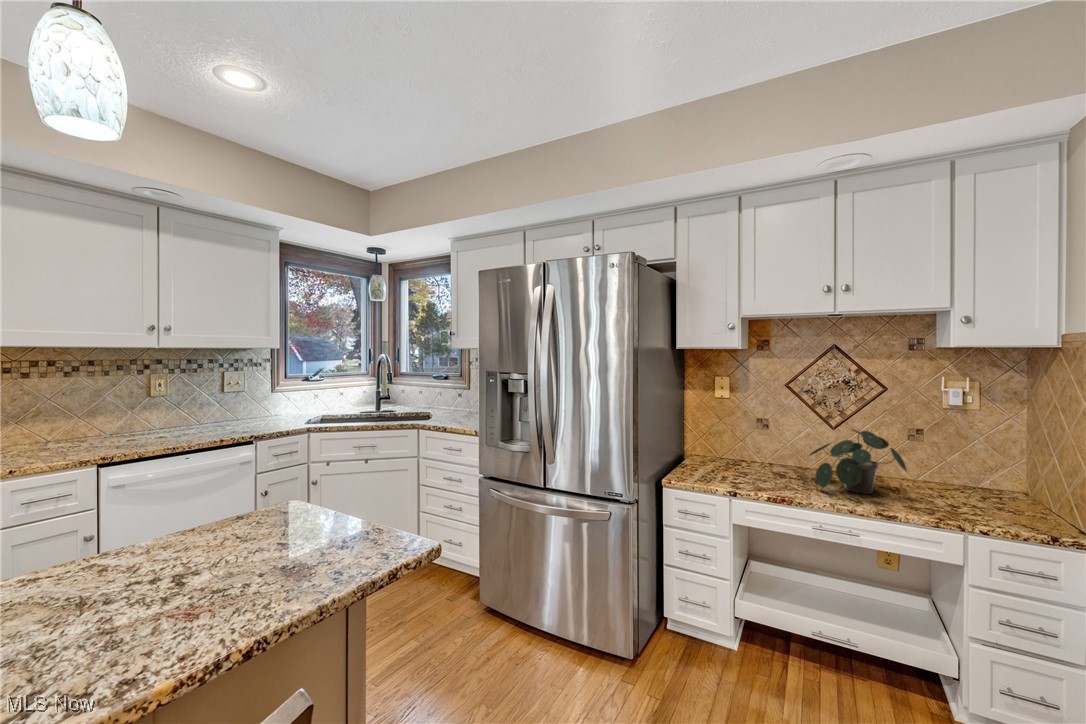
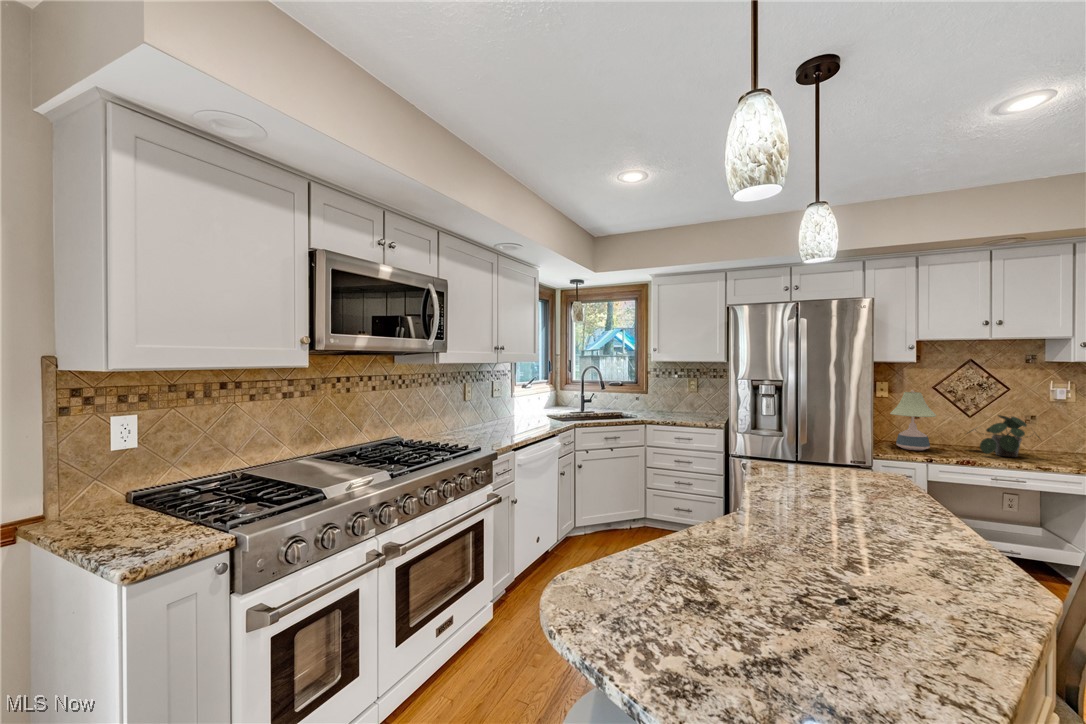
desk lamp: none [705,389,767,477] -> present [890,390,936,450]

